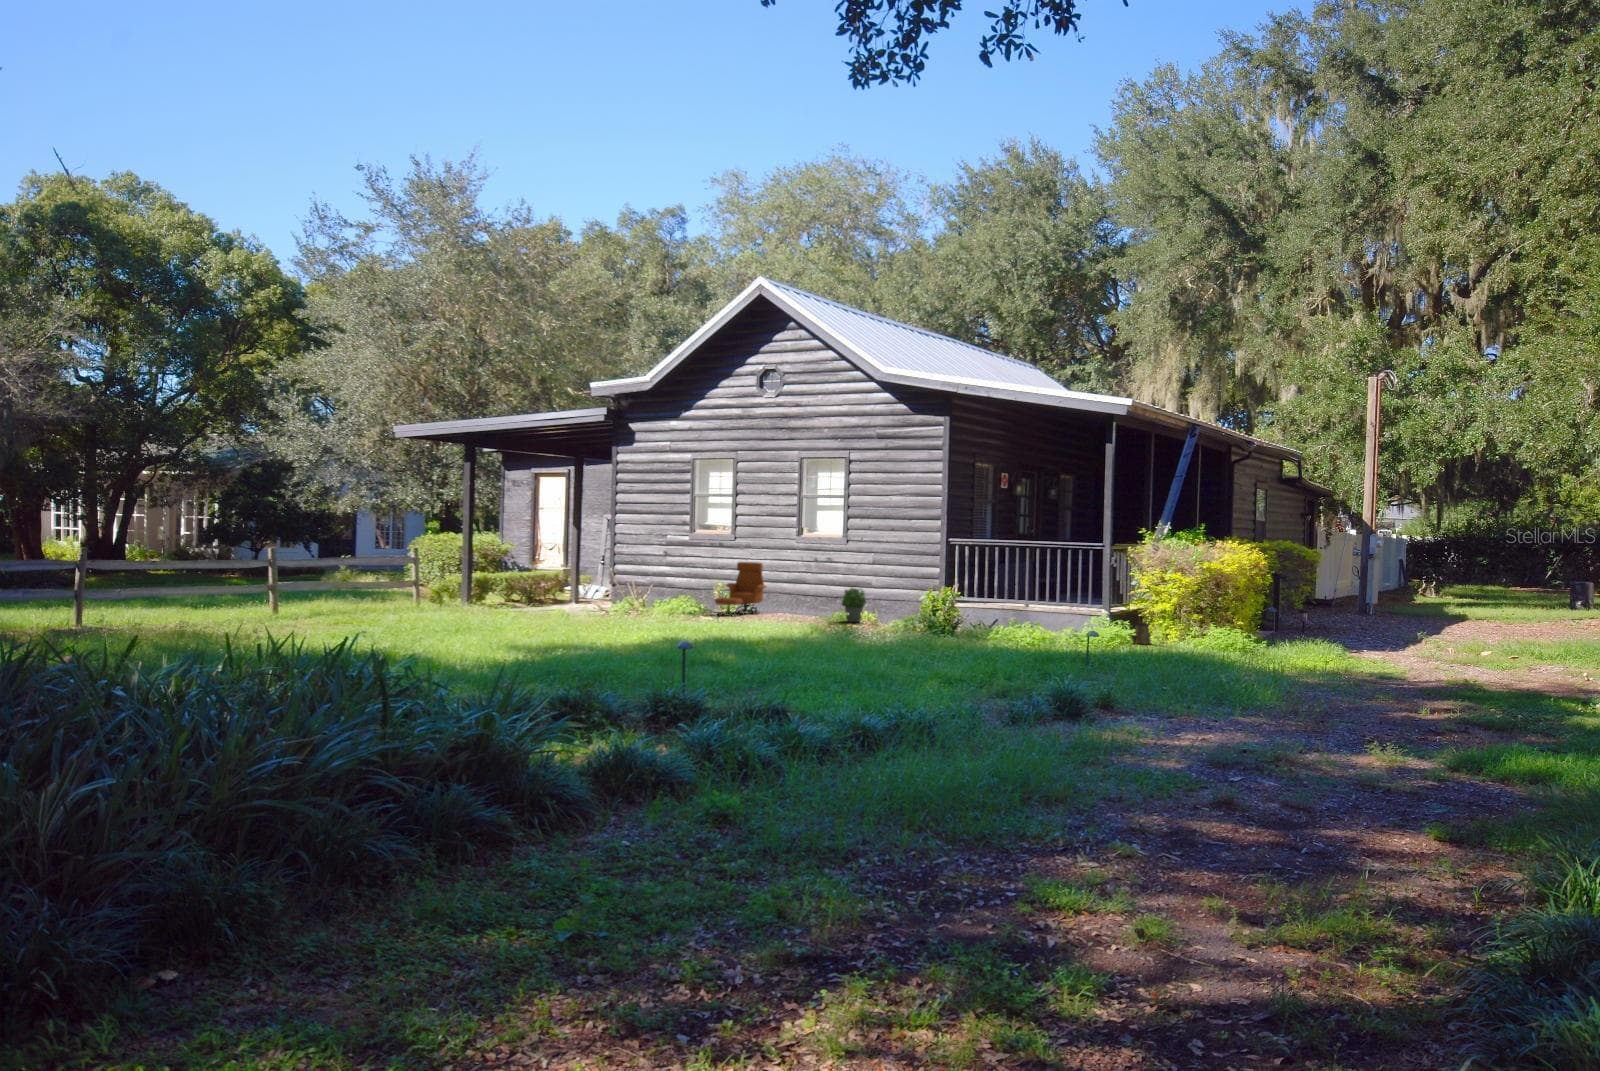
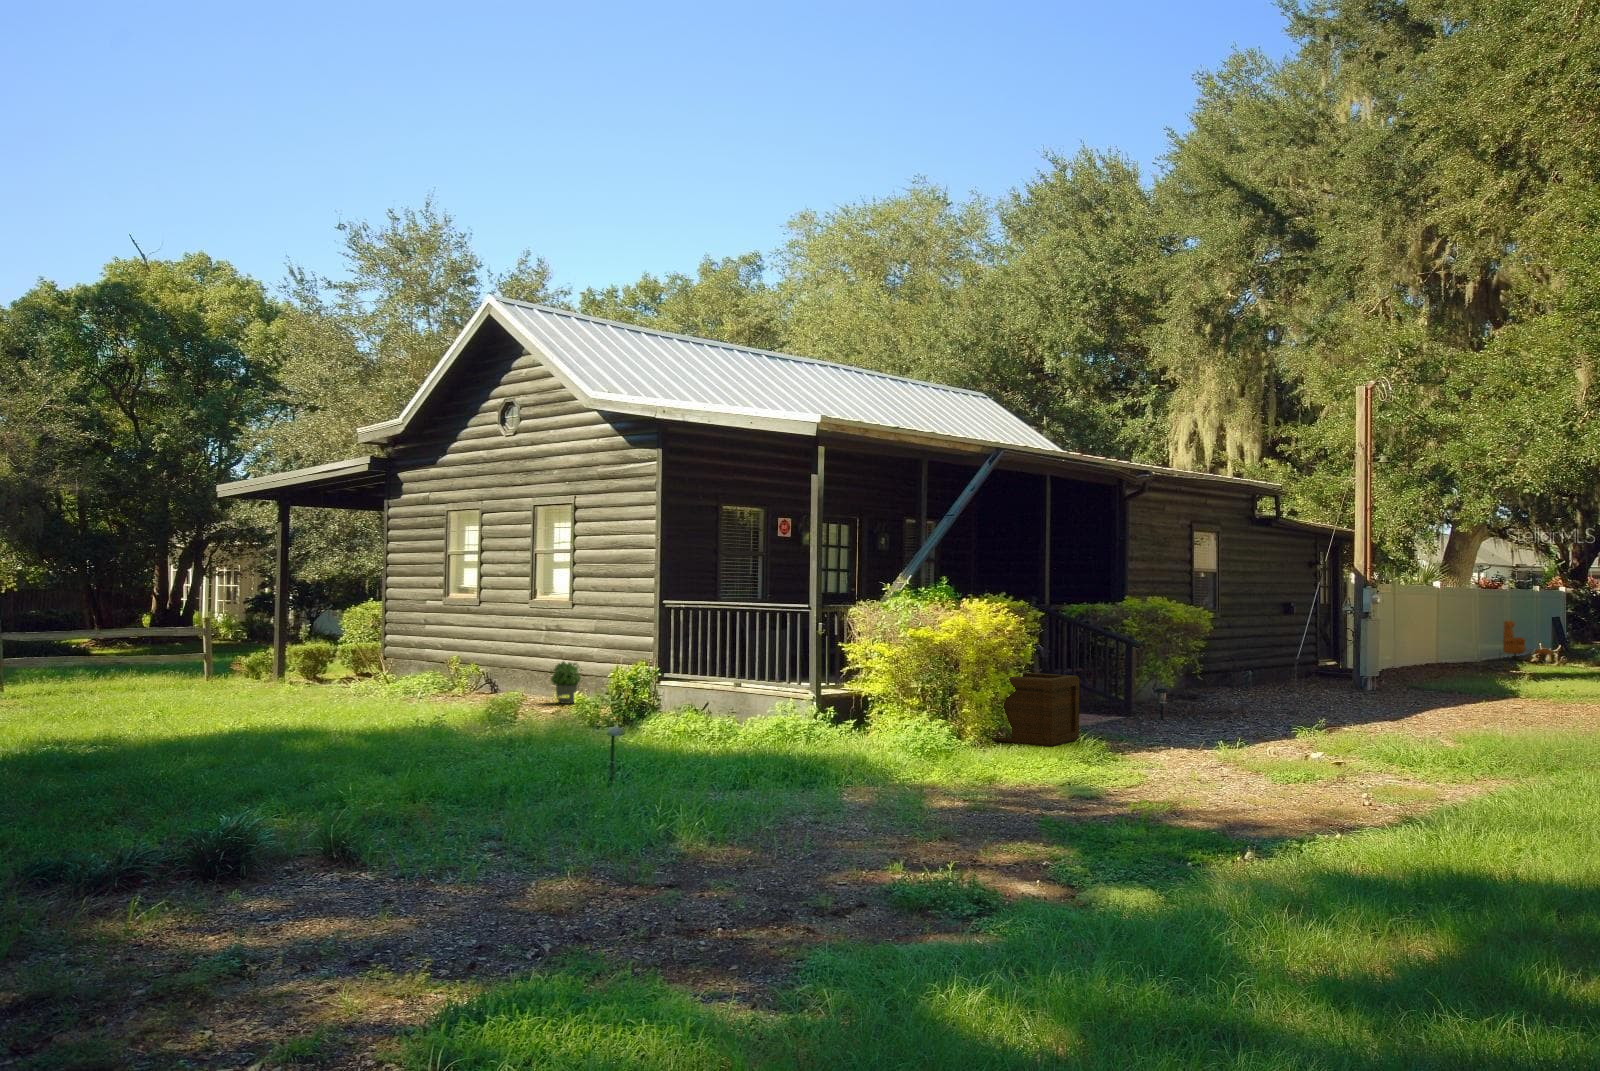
lounge chair: present [715,562,767,616] -> present [1503,621,1553,663]
wooden crate: none [1255,595,1310,649] -> present [992,672,1079,747]
watering can: present [1121,622,1151,644] -> none [801,704,854,738]

